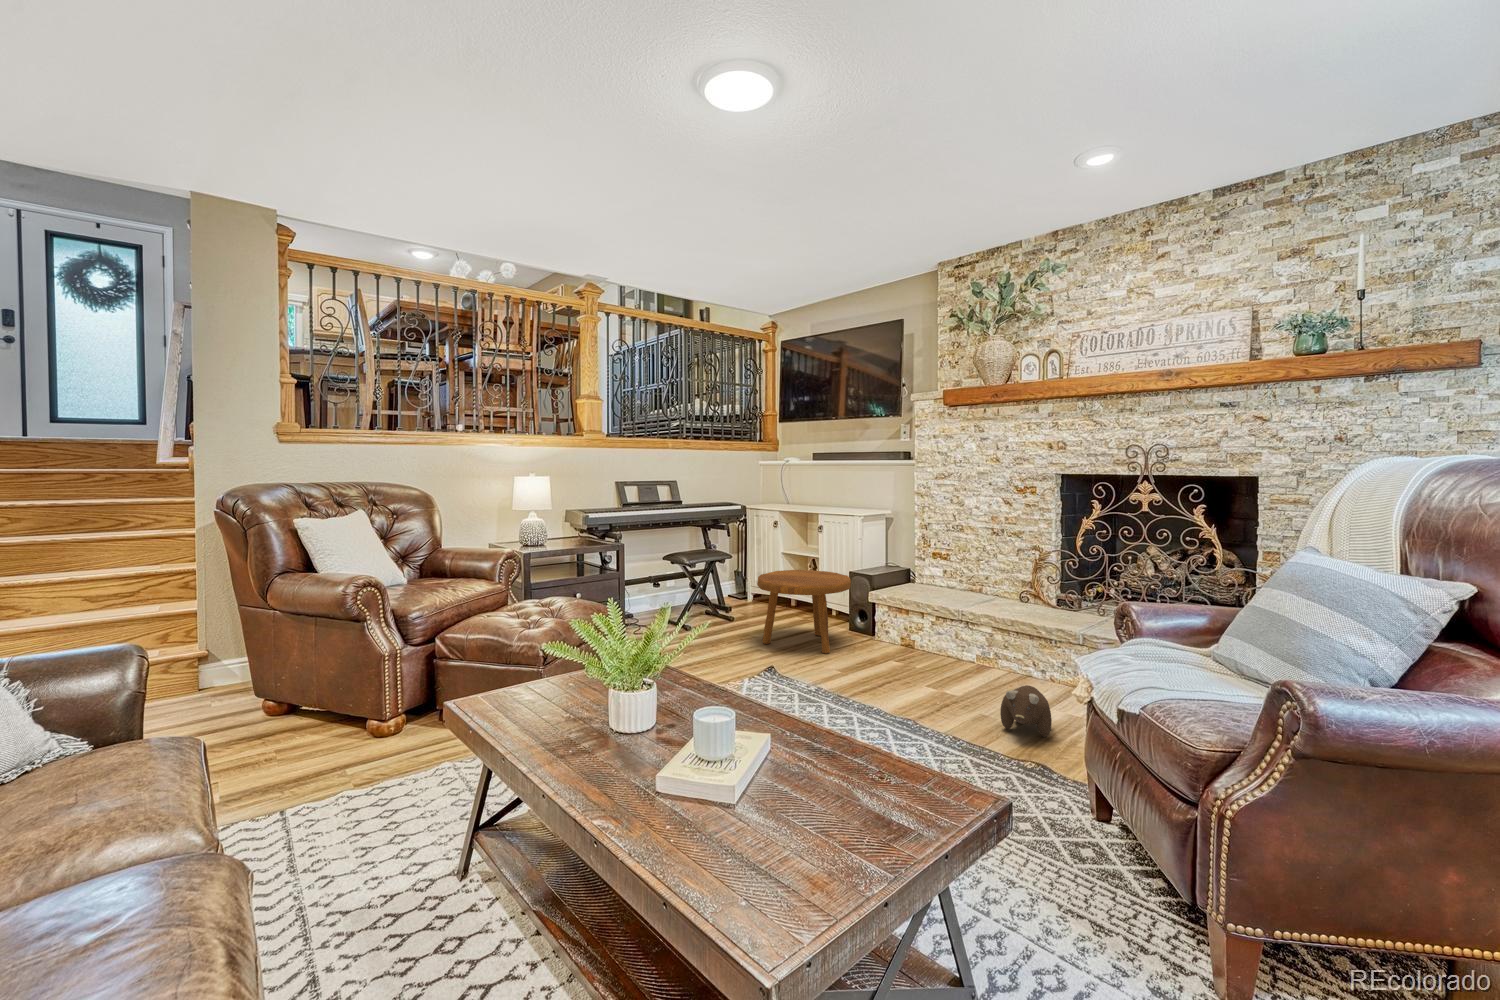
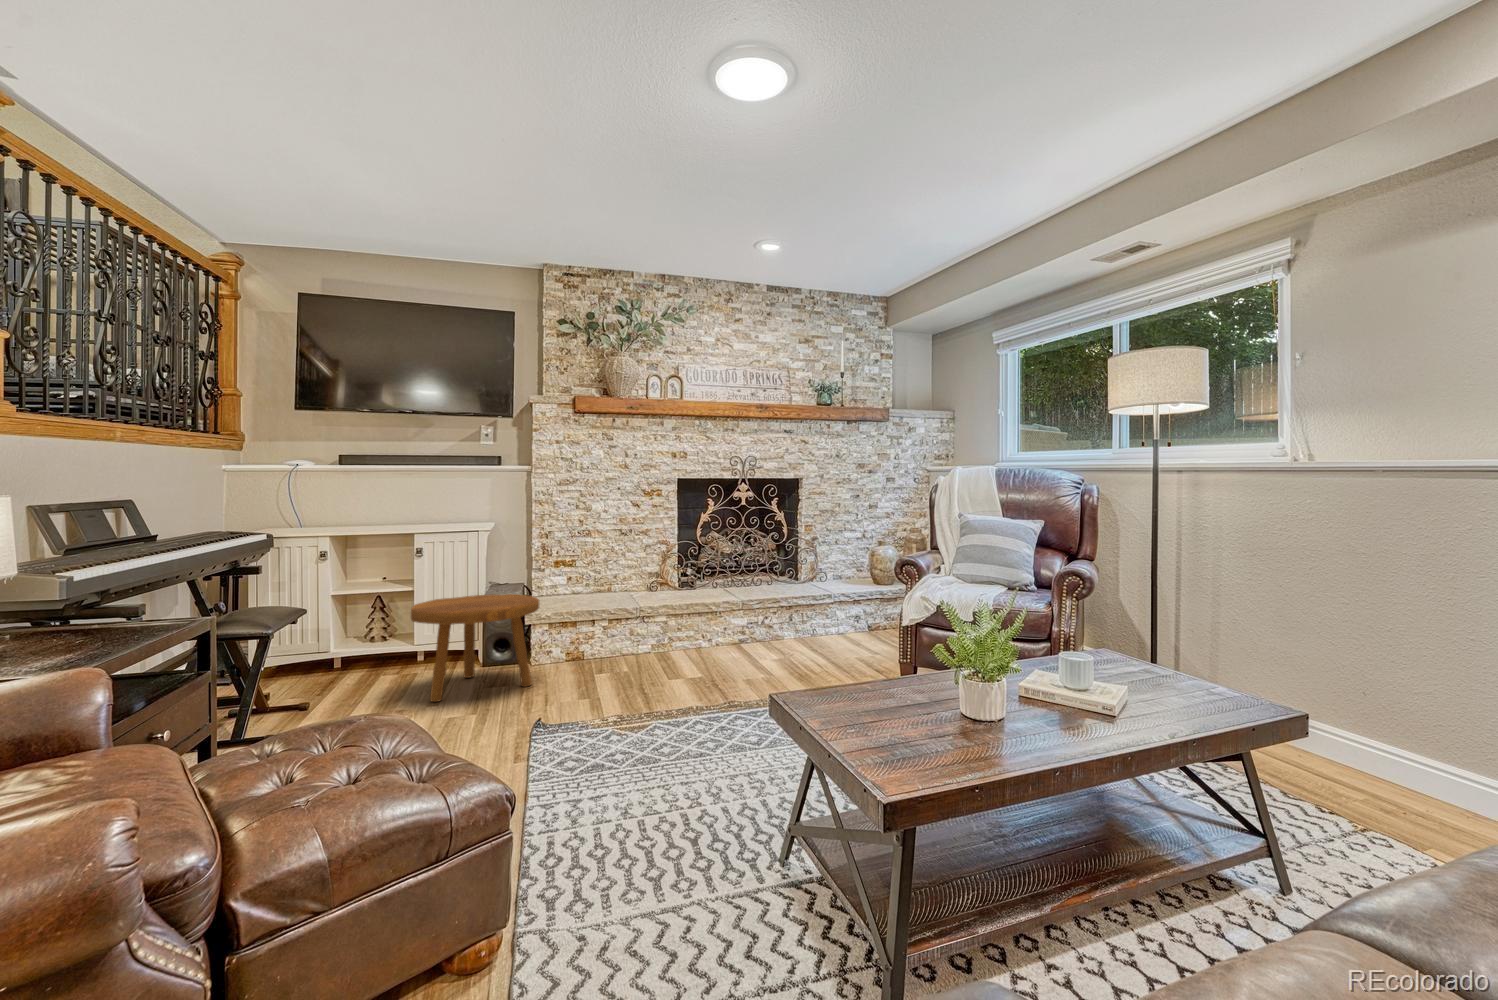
plush toy: present [1000,685,1052,737] -> none [773,636,817,676]

